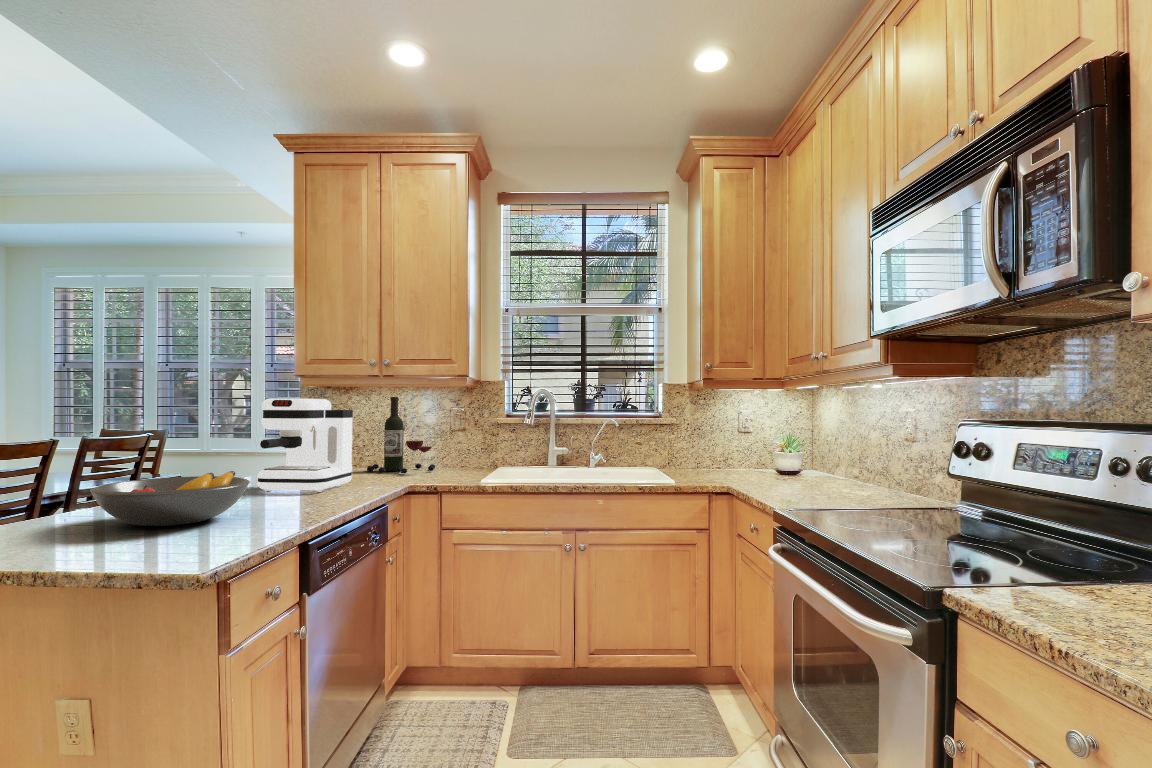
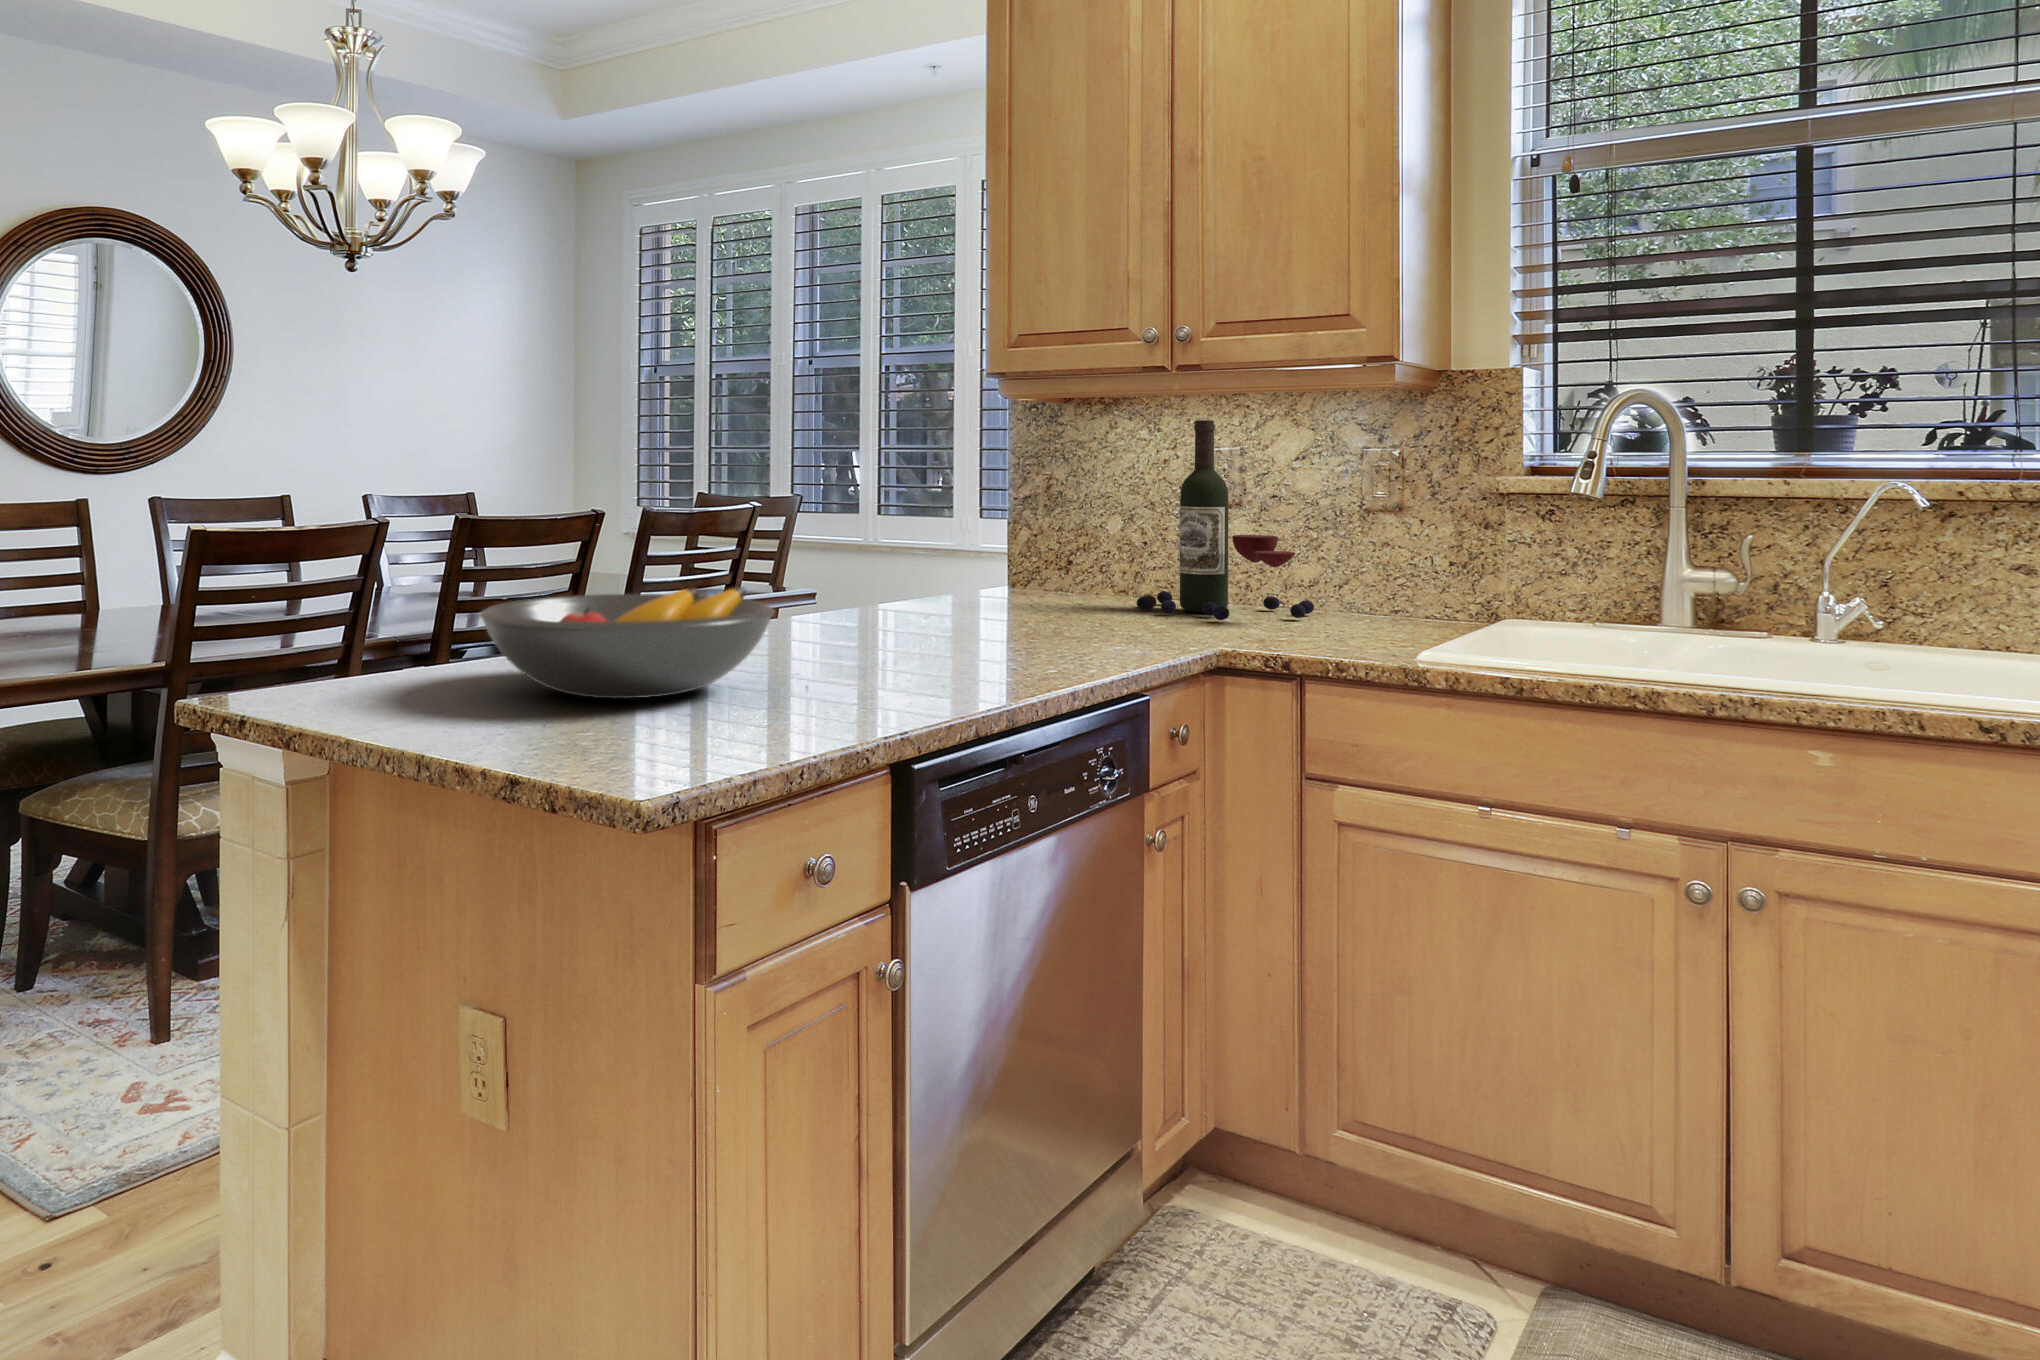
coffee maker: present [257,398,353,492] -> none [845,424,1068,651]

